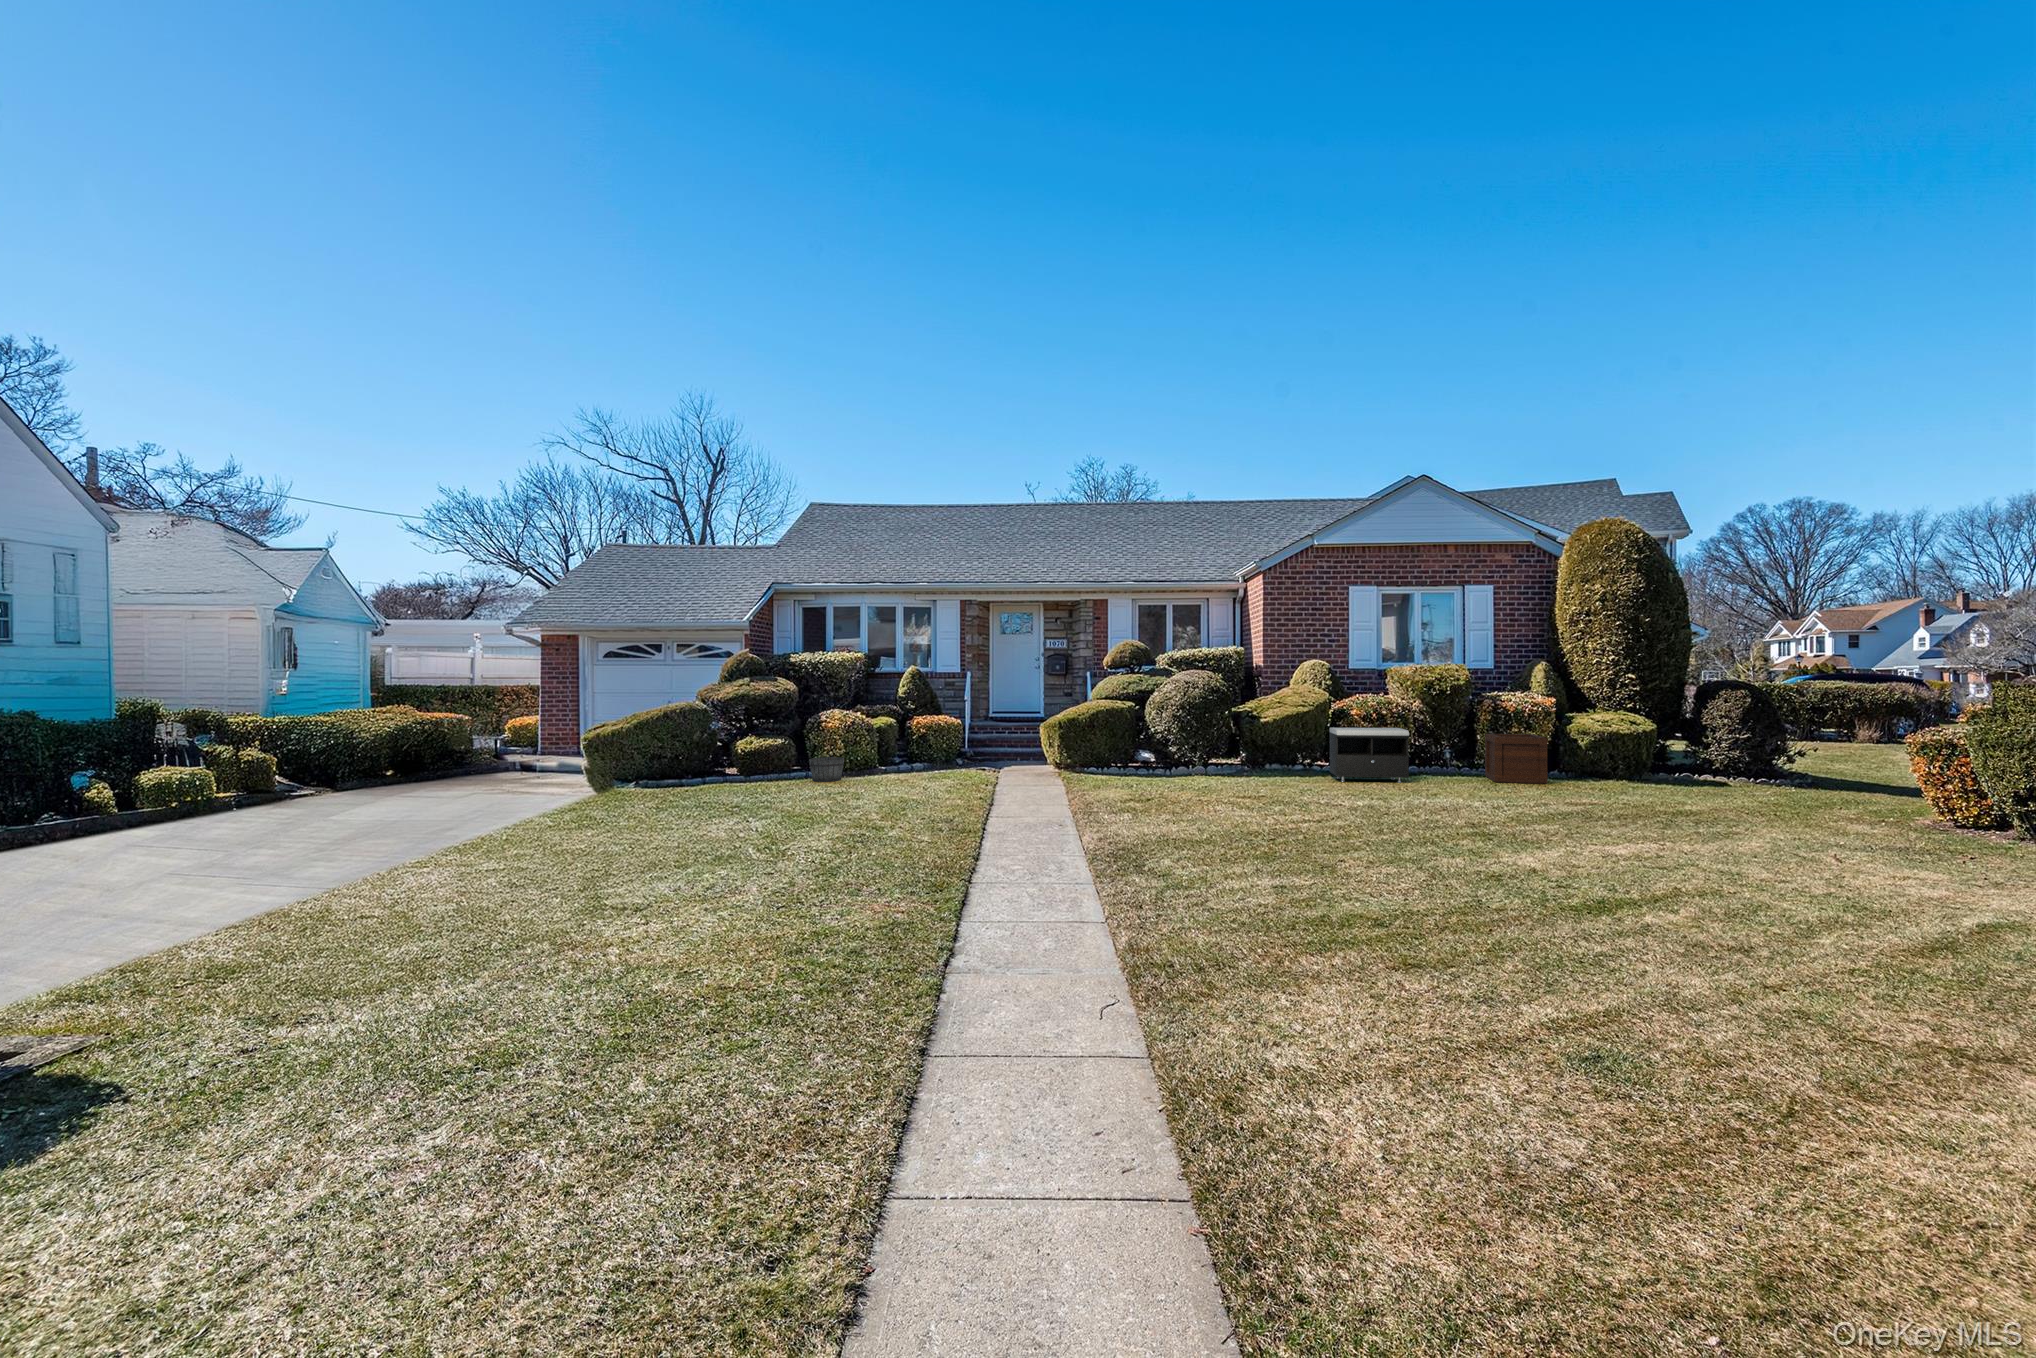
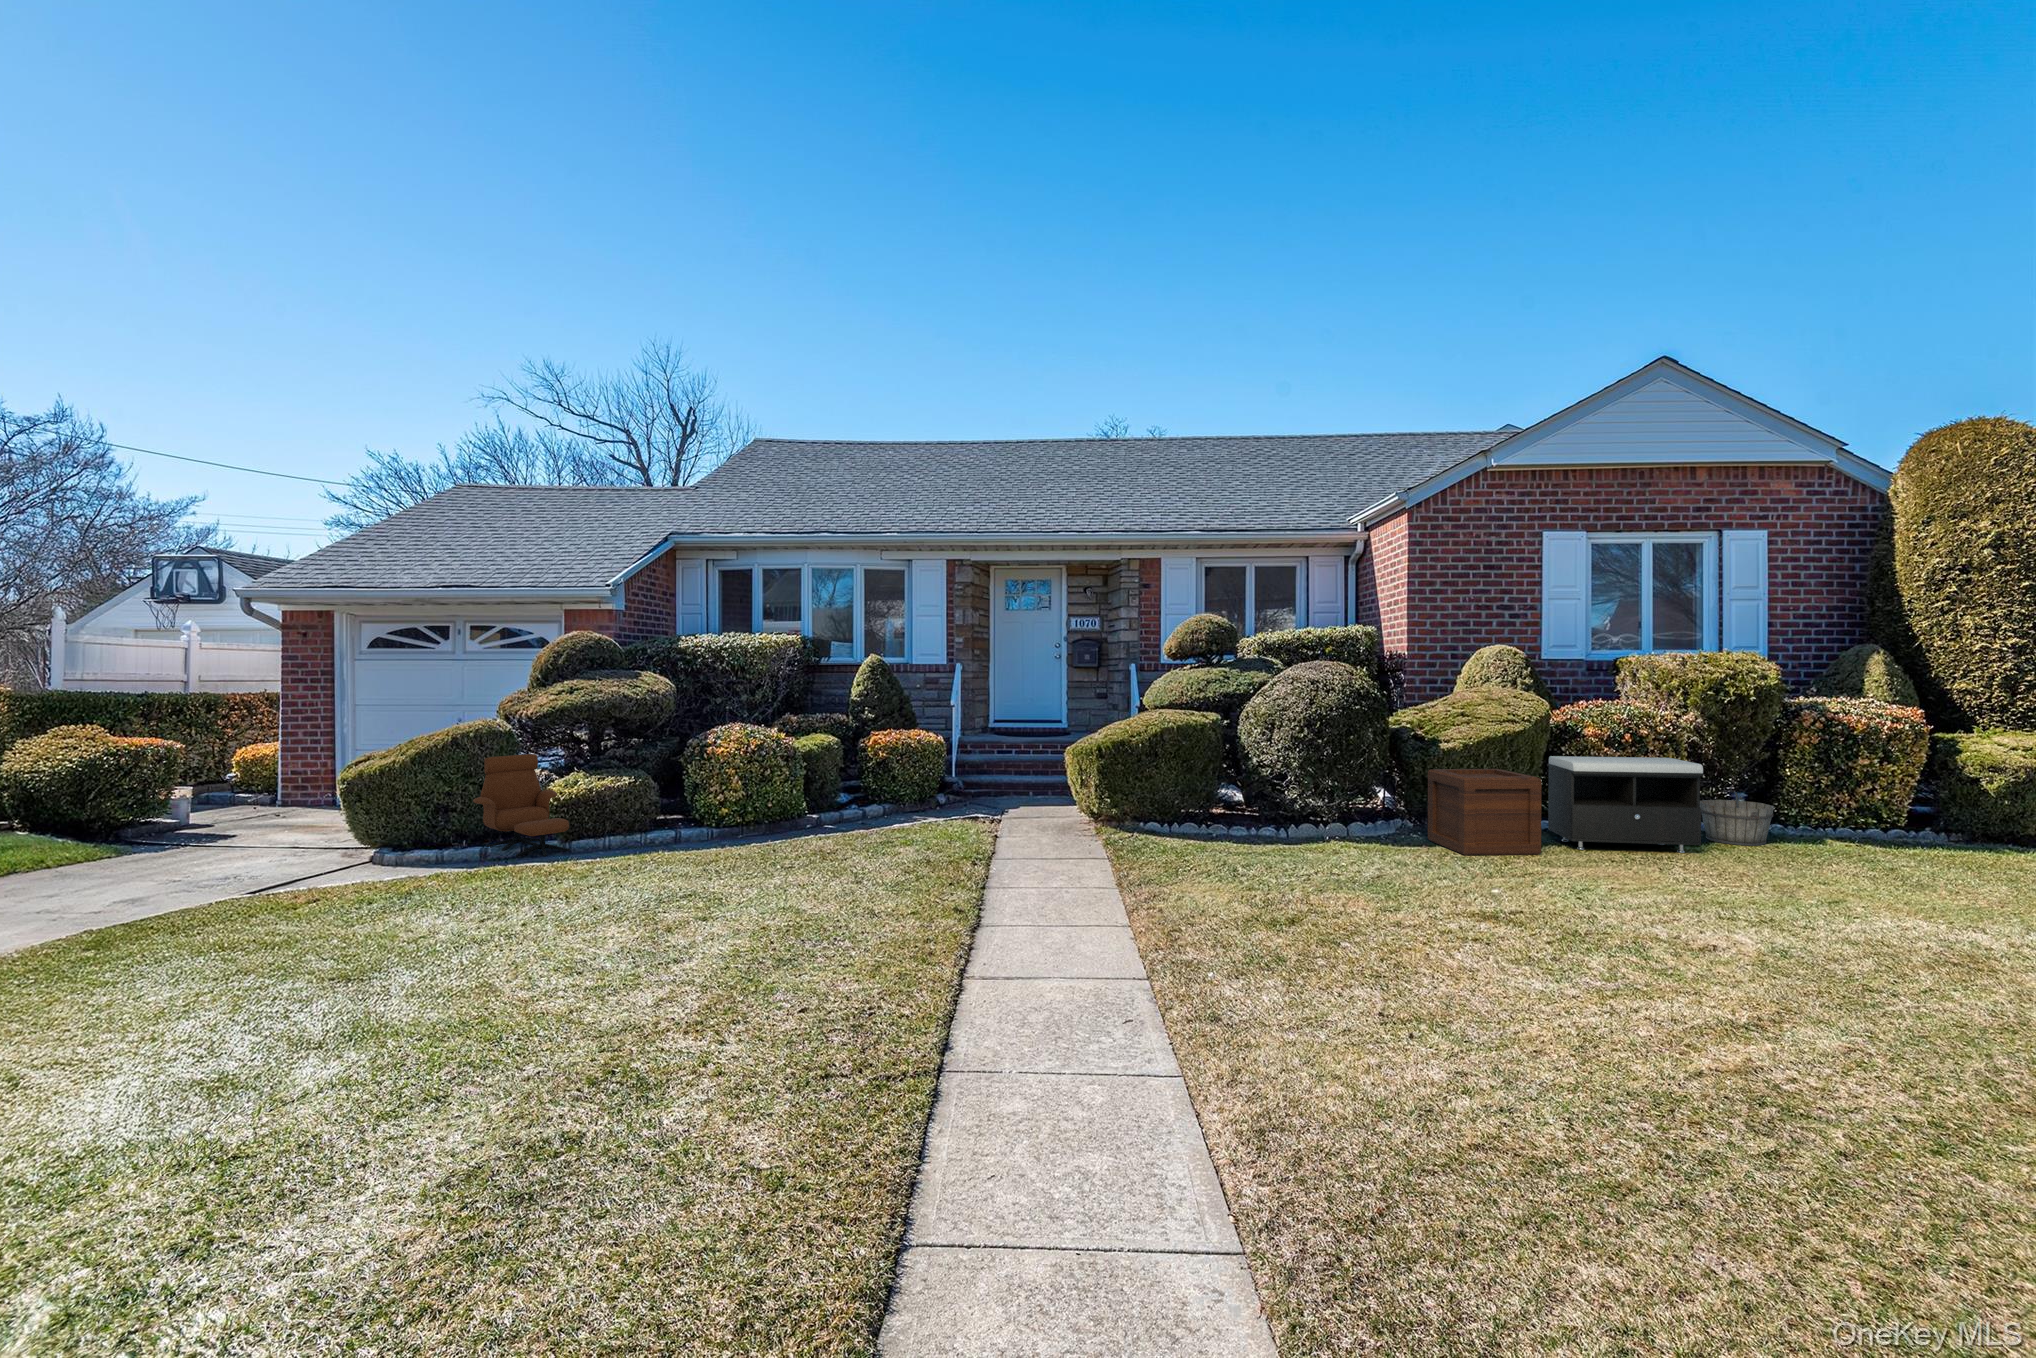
lounge chair: none [679,729,739,789] -> present [473,754,570,856]
wooden crate: present [1485,734,1548,784] -> present [1428,769,1541,855]
wooden bucket: present [809,751,844,782] -> present [1700,790,1774,846]

